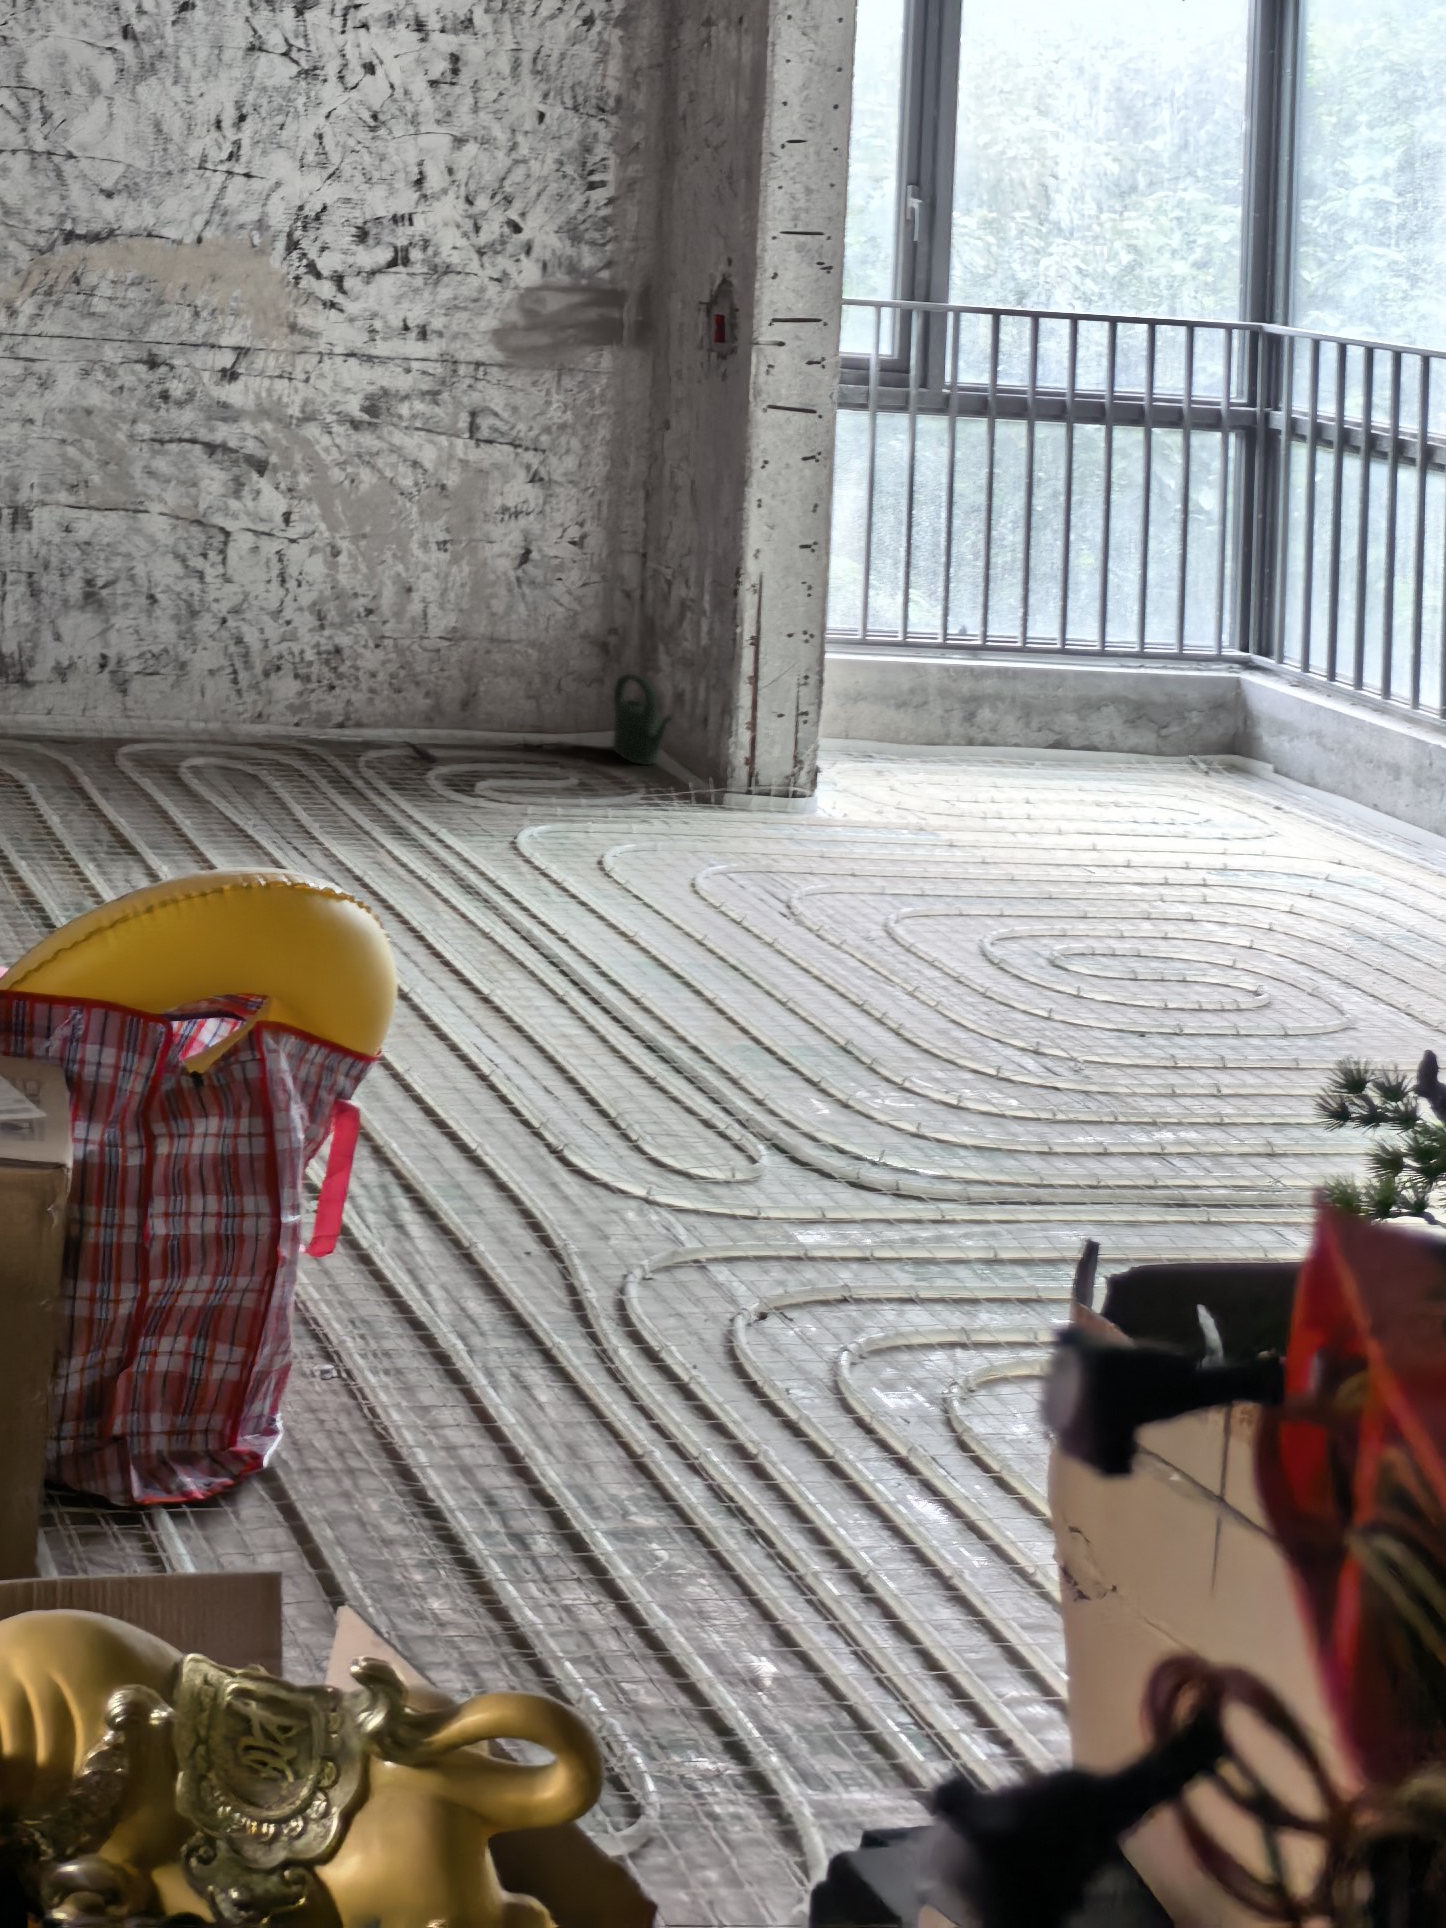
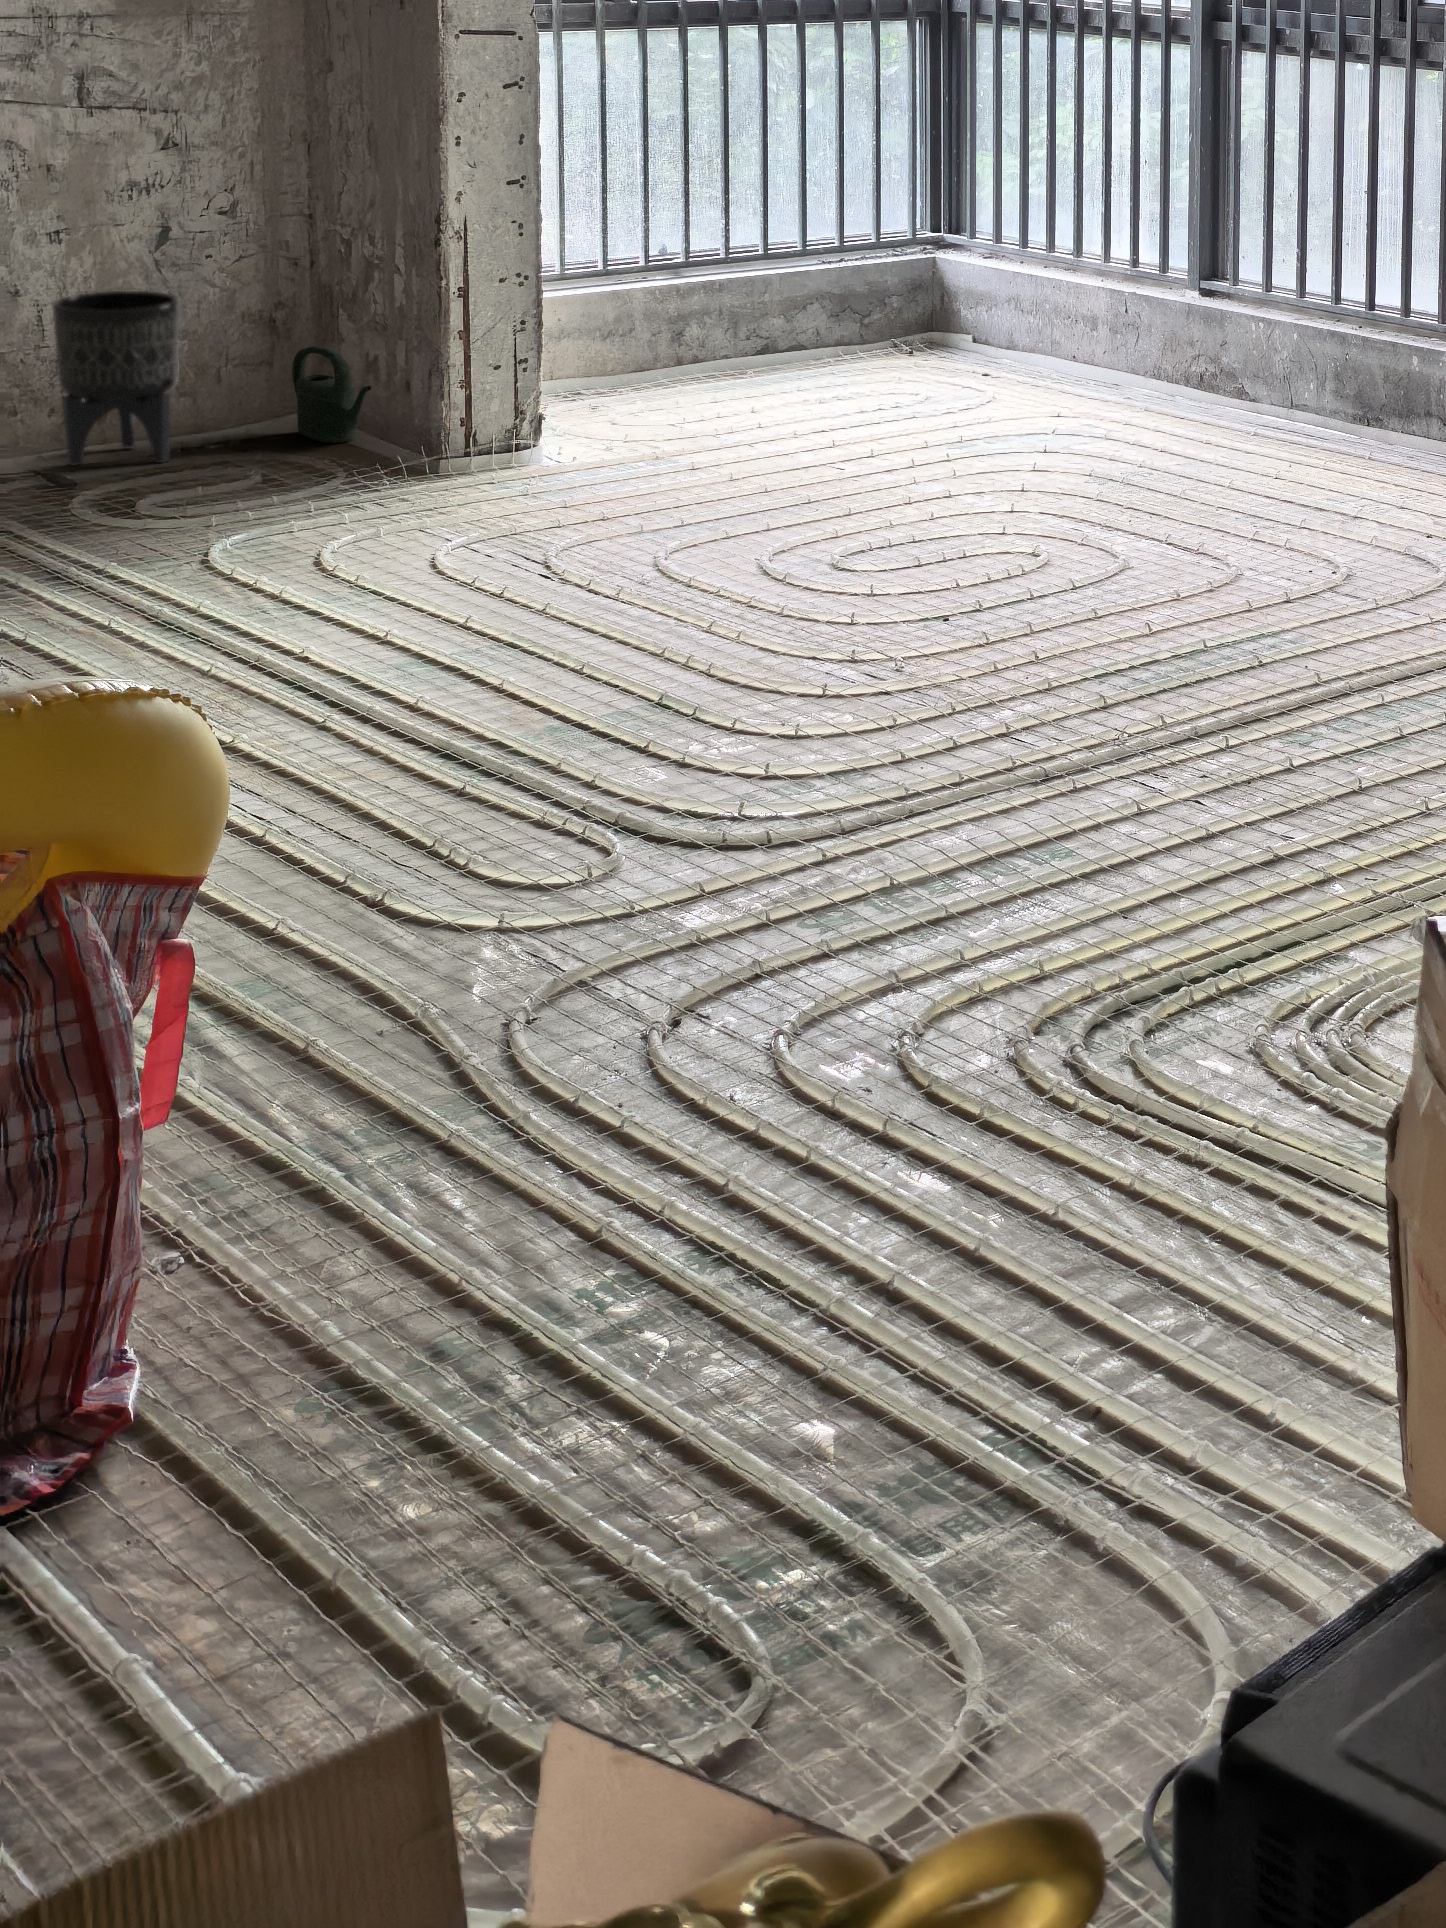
planter: none [430,601,527,757] -> present [53,291,179,466]

